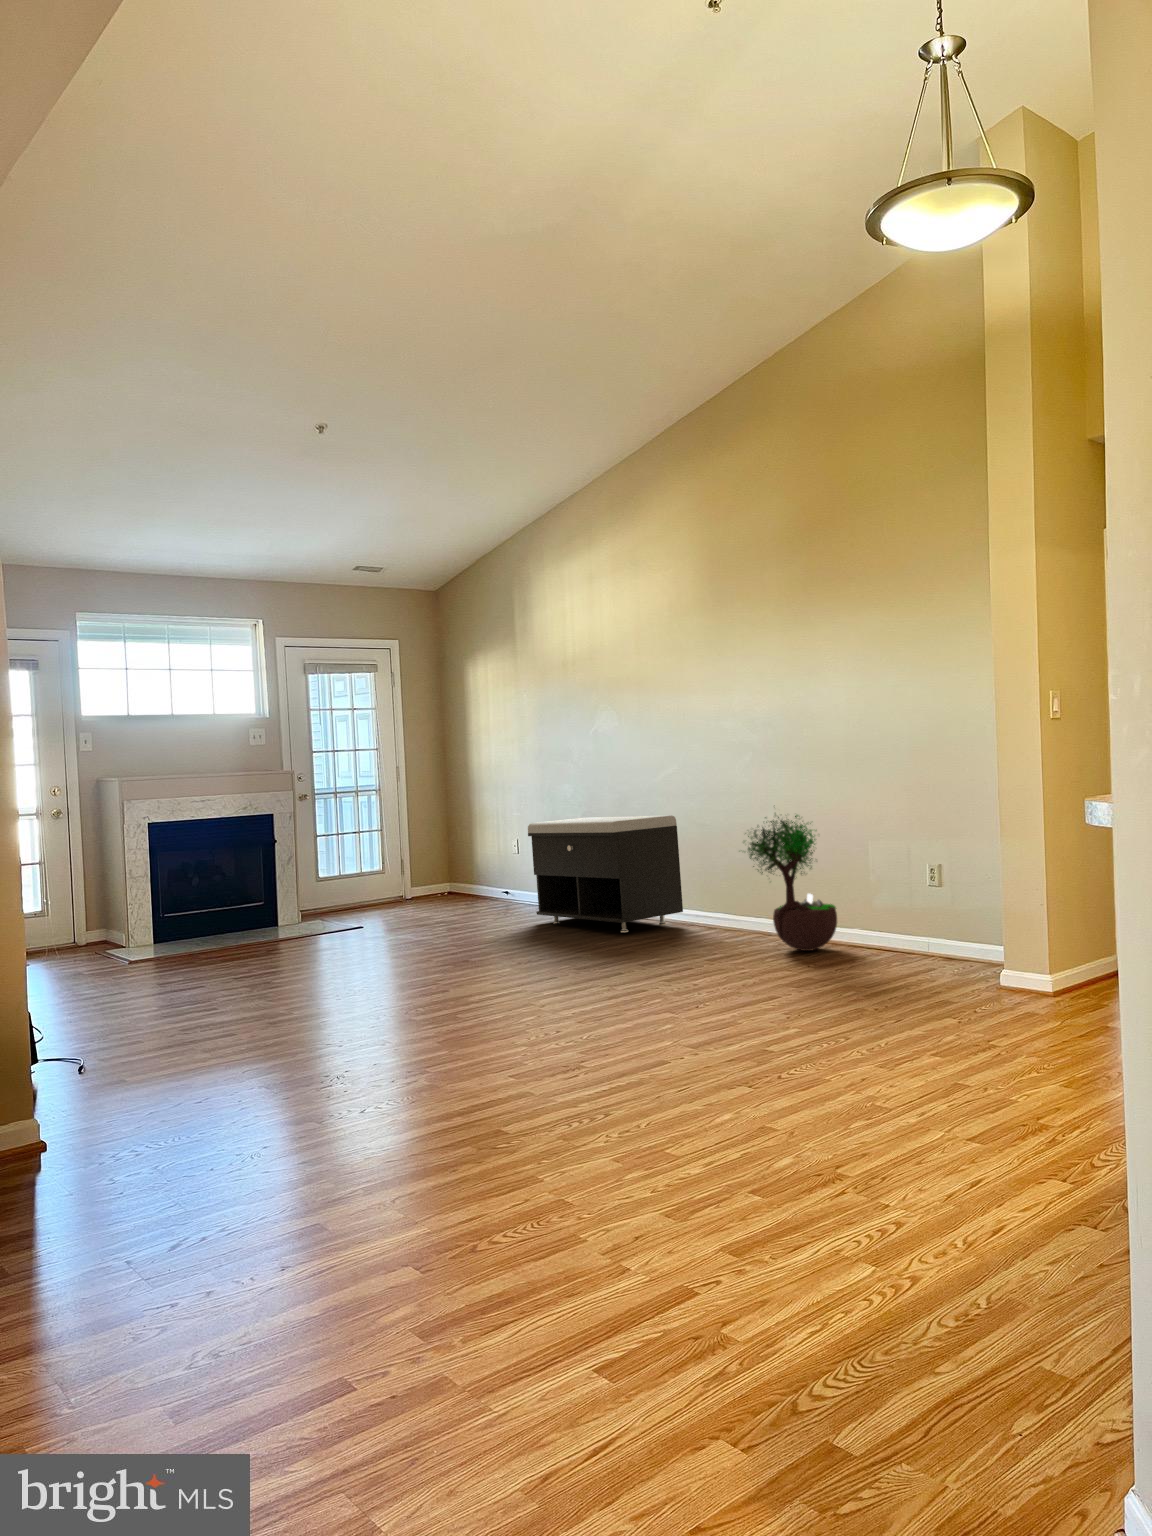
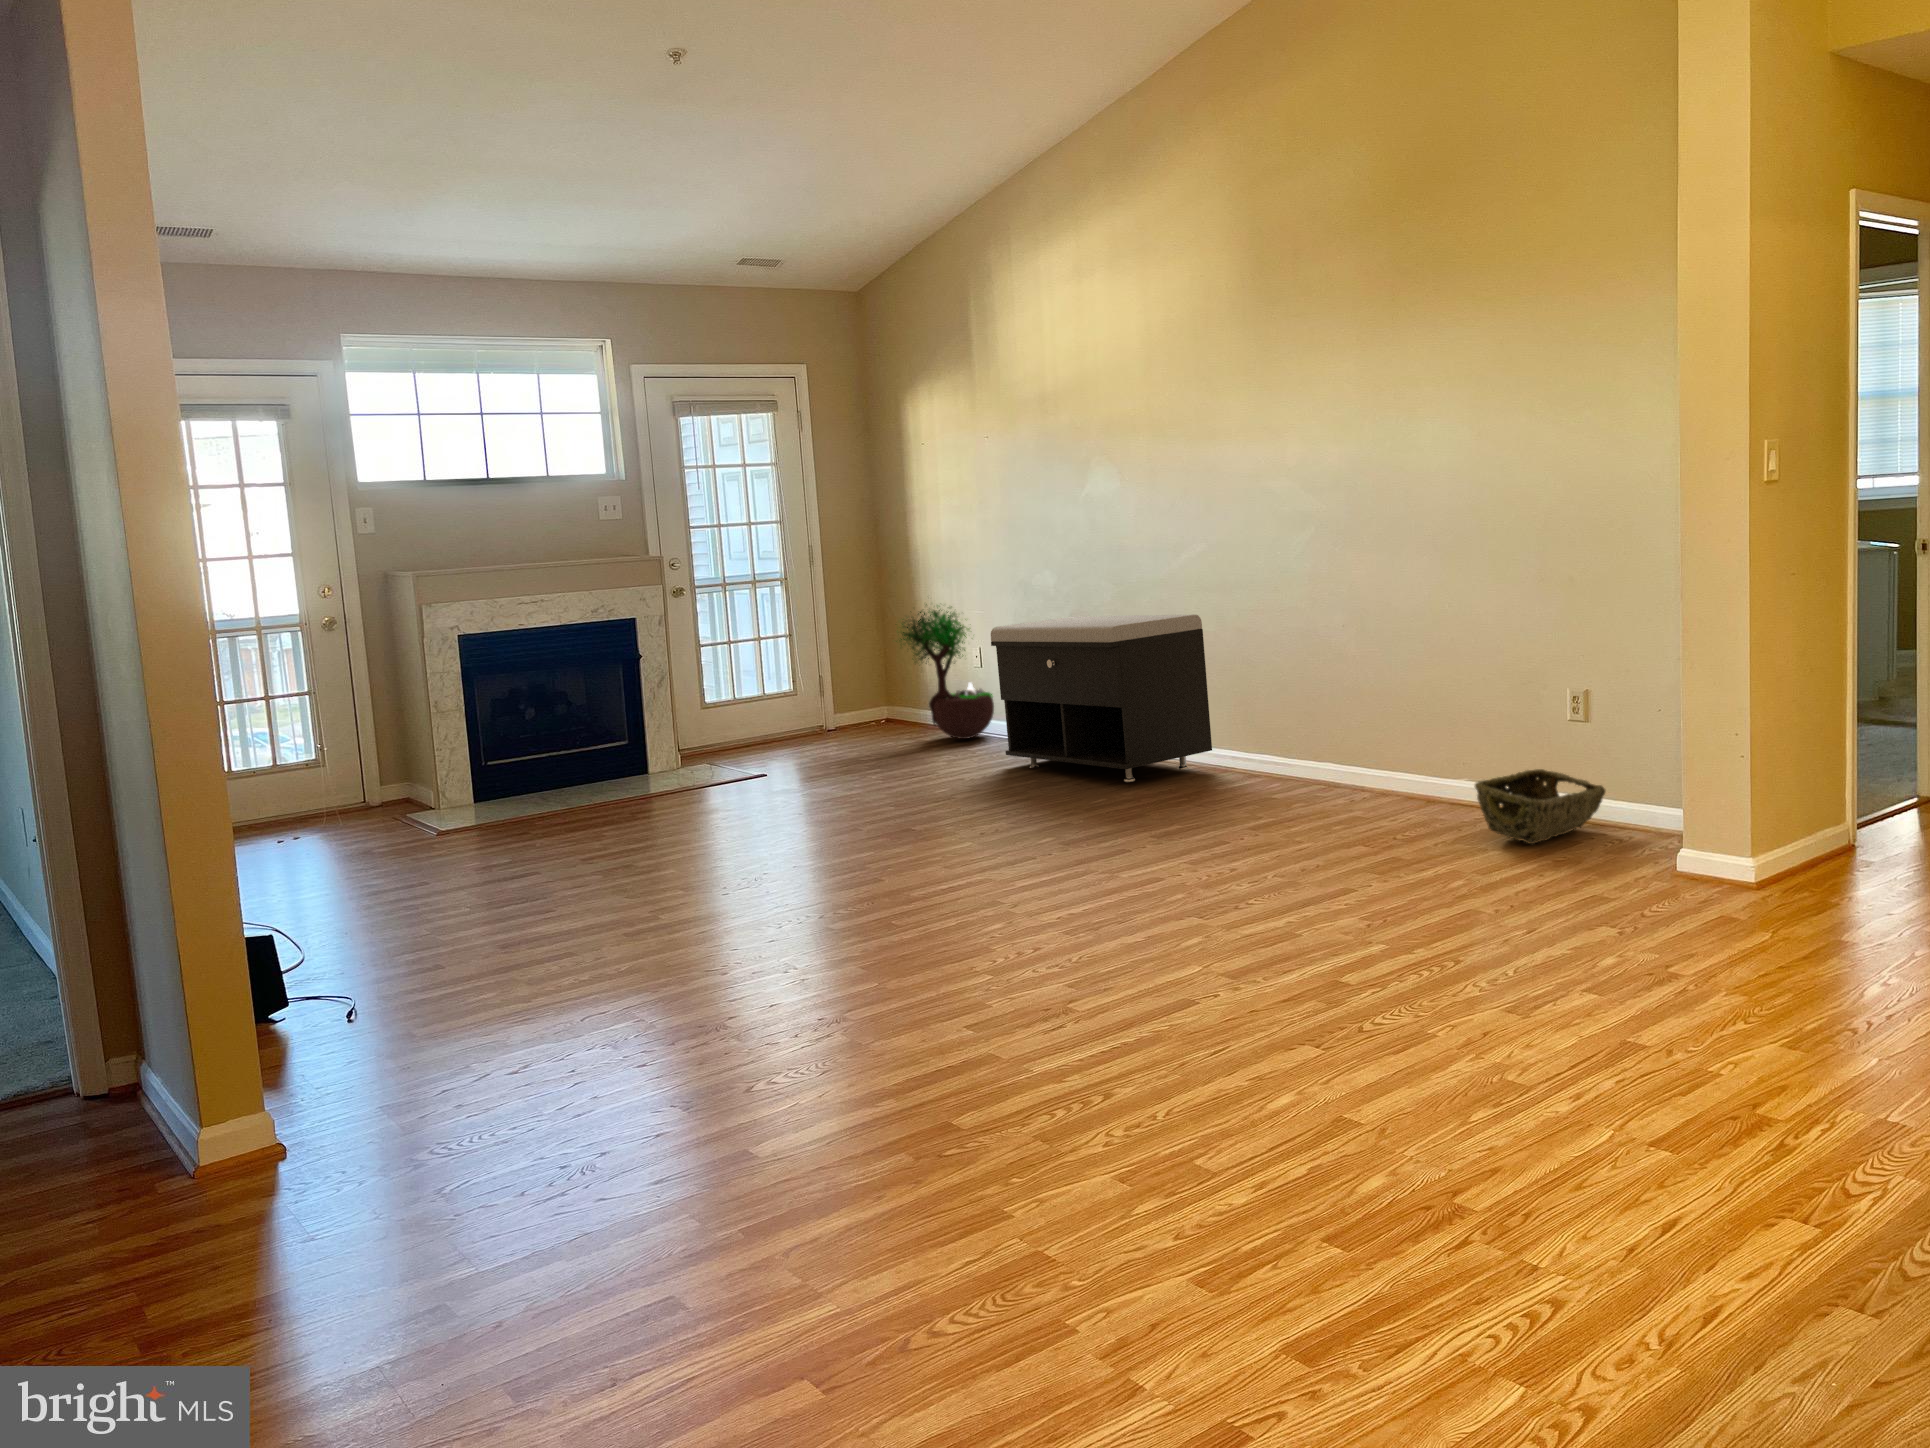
potted tree: present [748,815,837,951] -> present [896,604,994,739]
woven basket: none [863,921,953,971] -> present [1474,769,1605,844]

